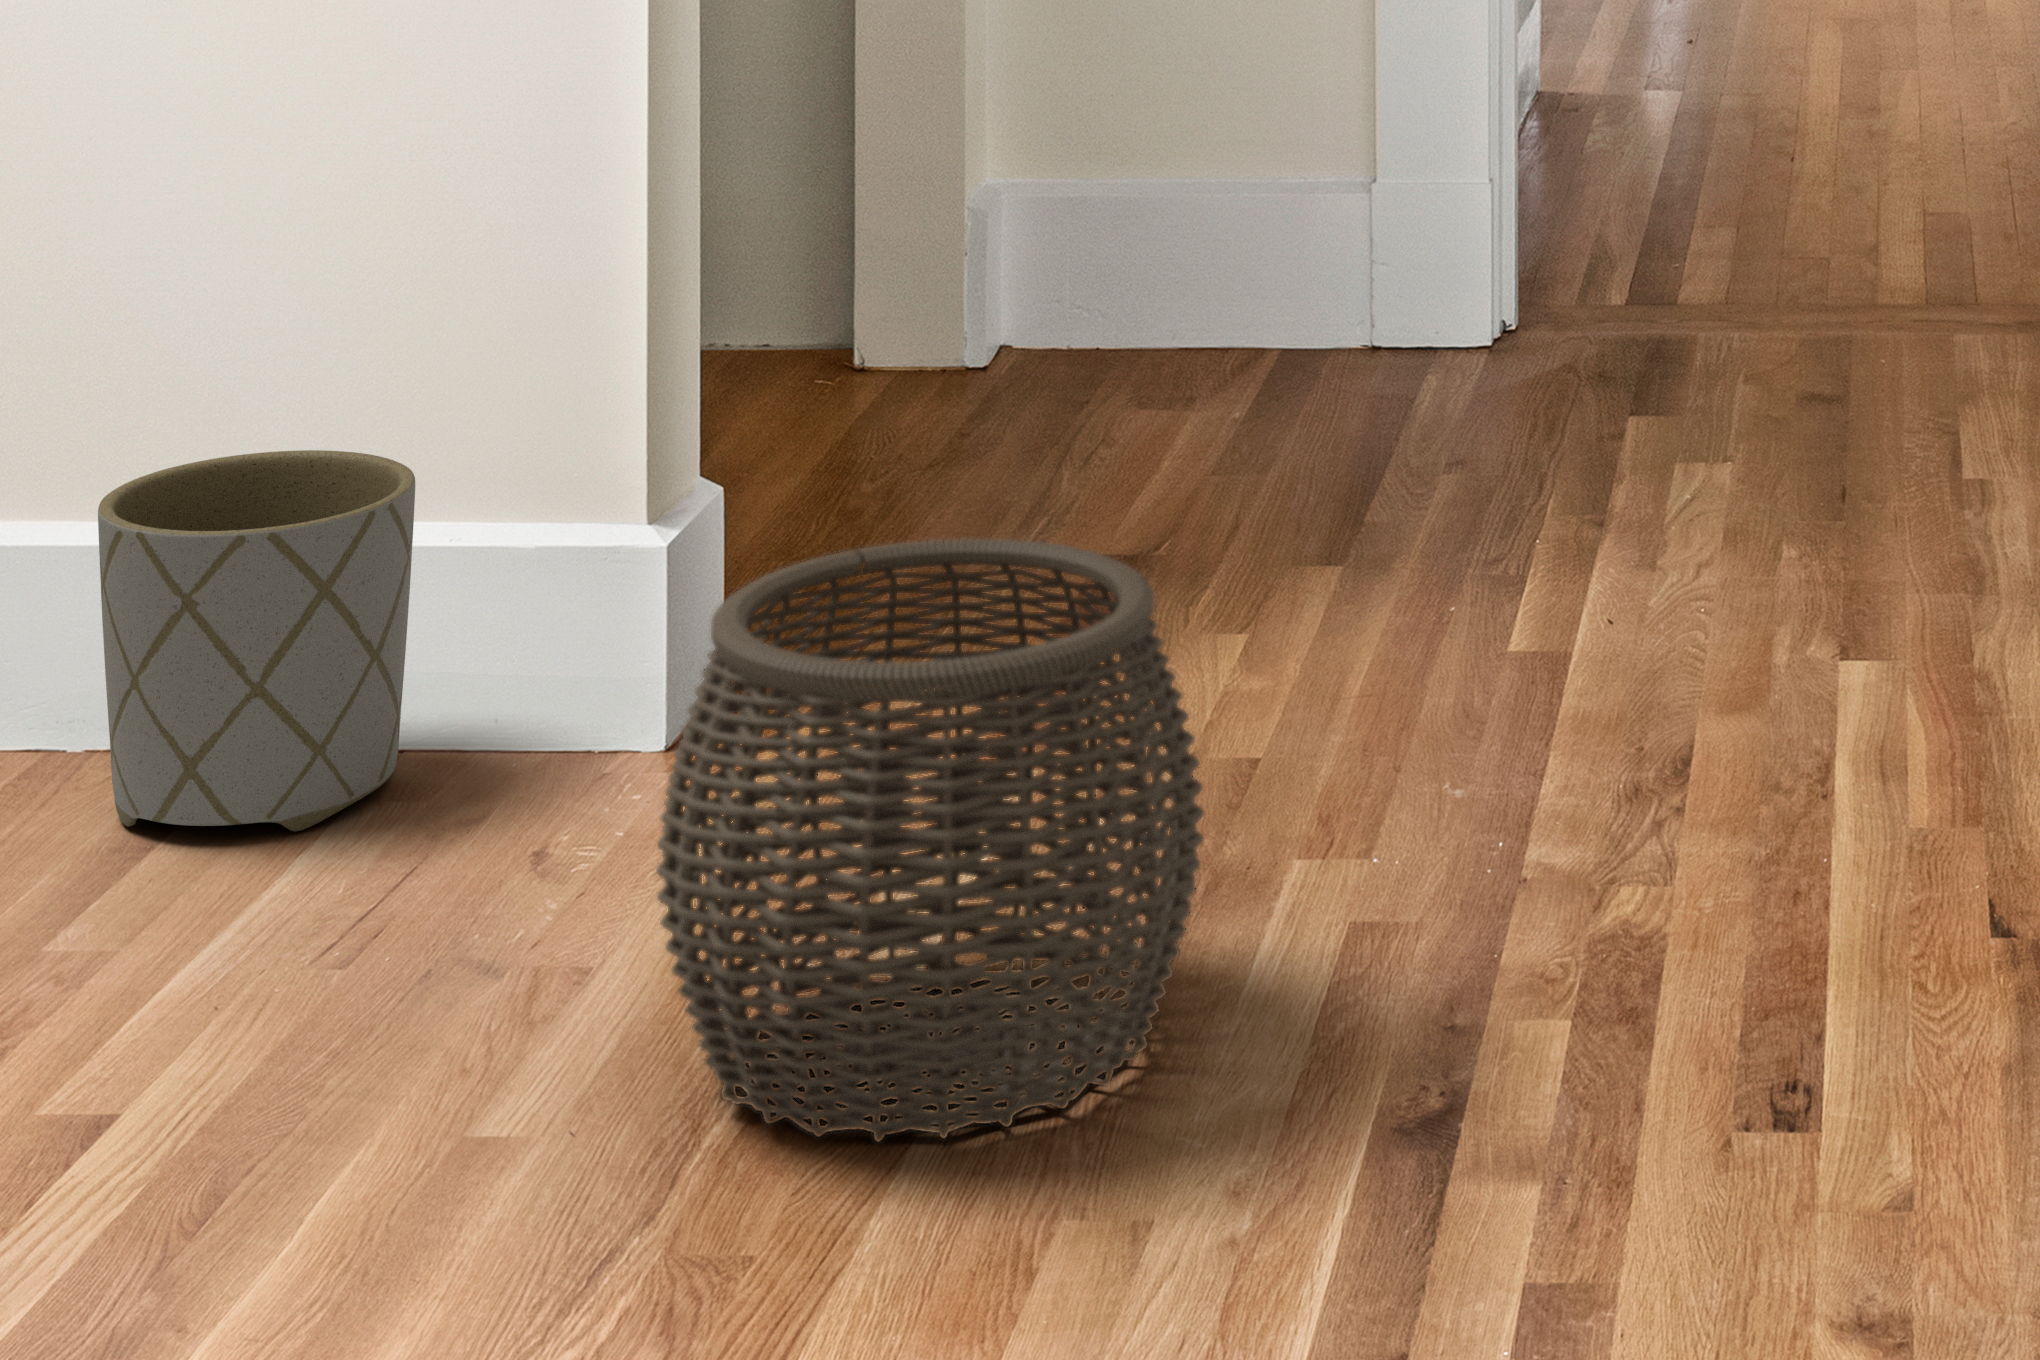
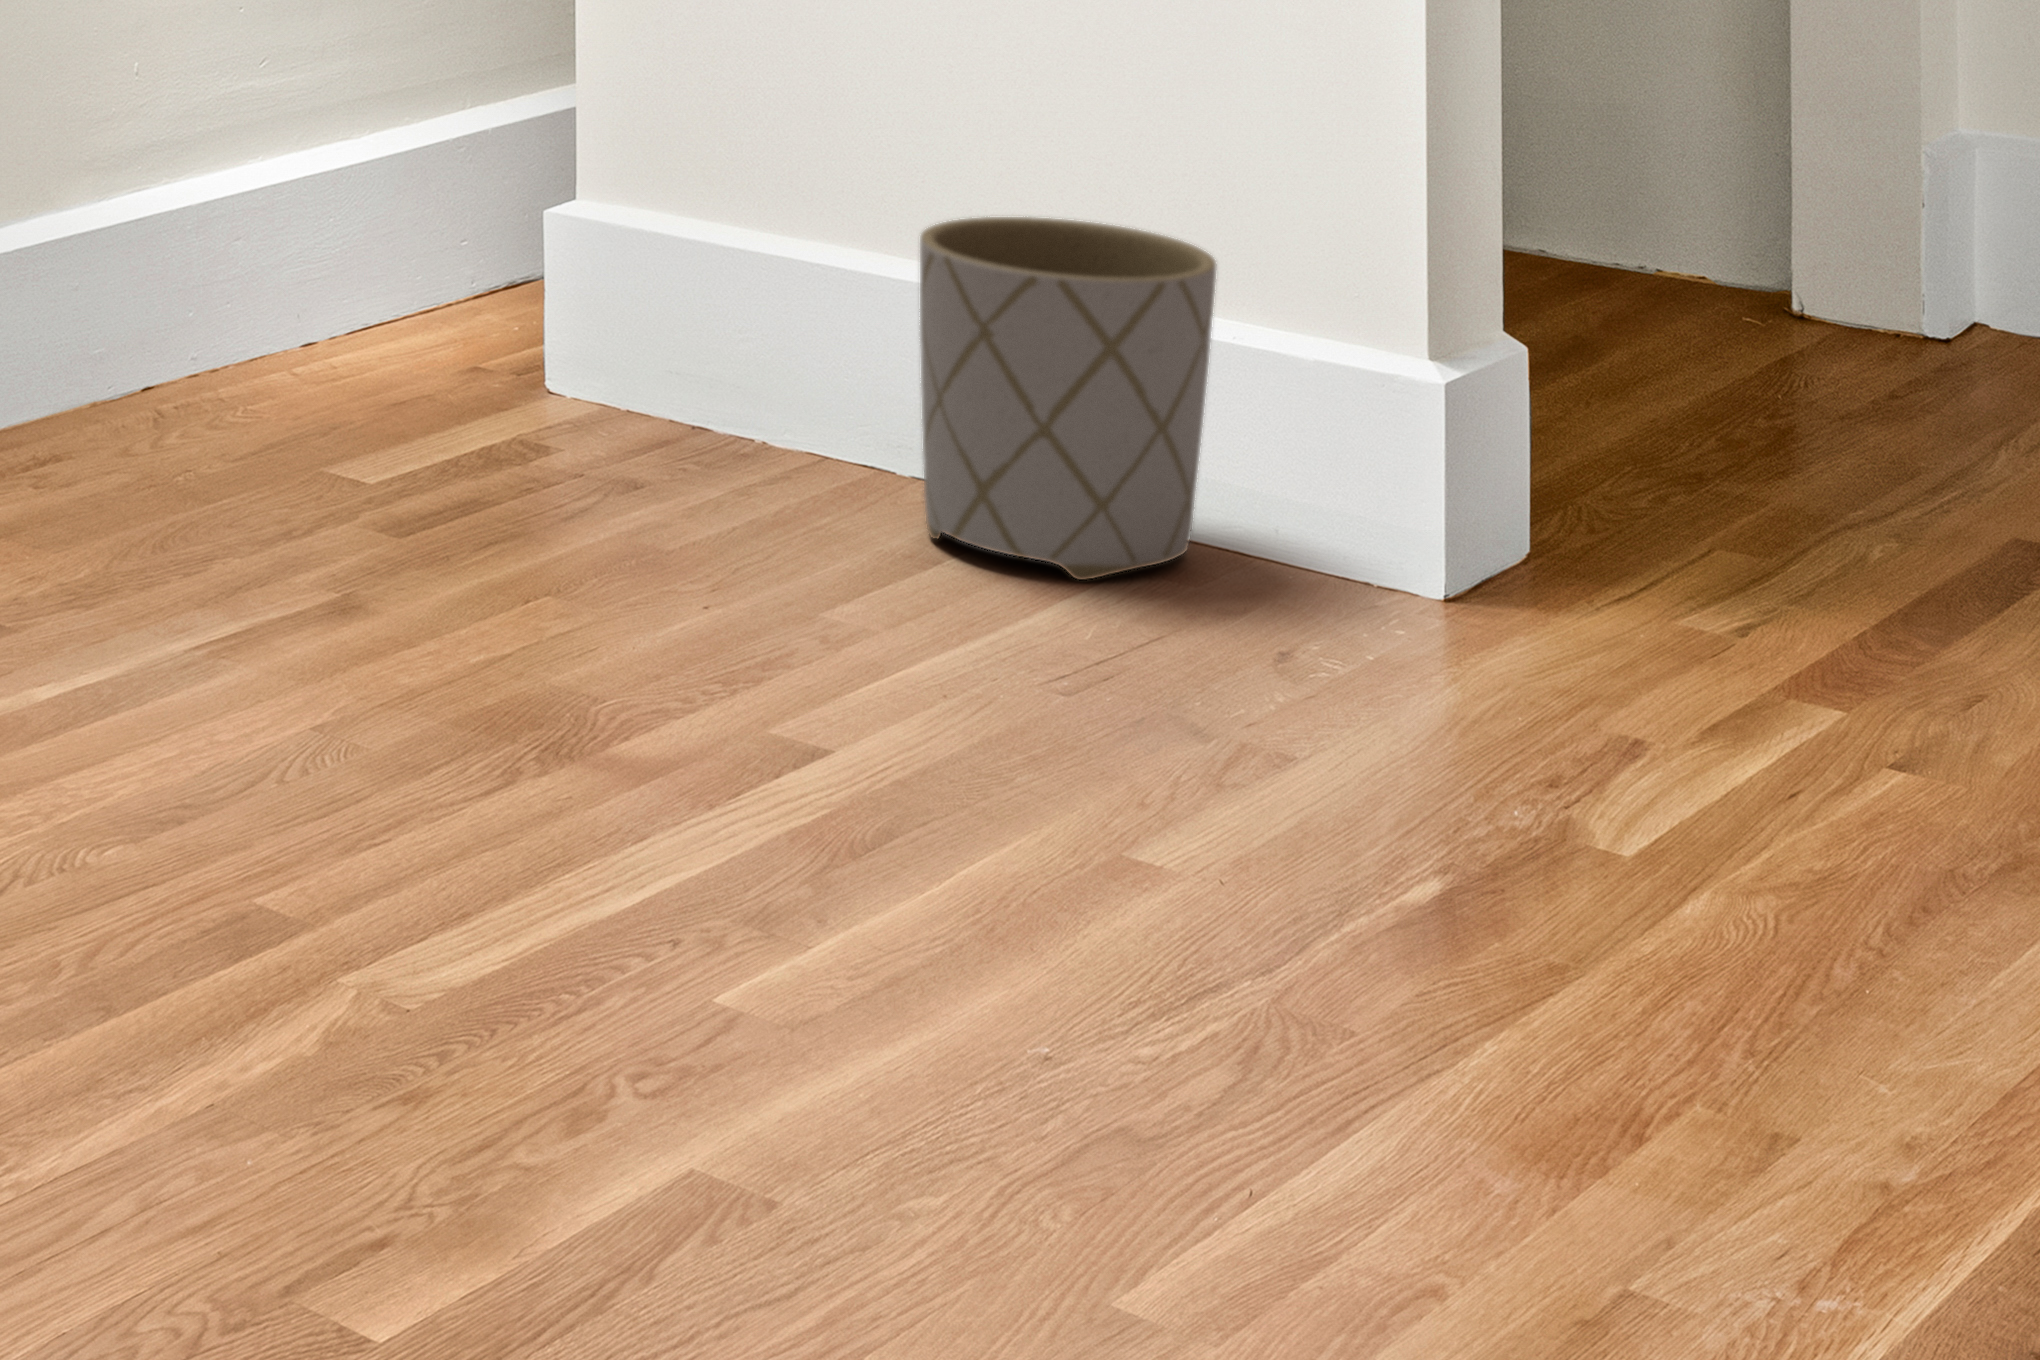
woven basket: present [656,539,1204,1141] -> none [1329,373,1952,1010]

